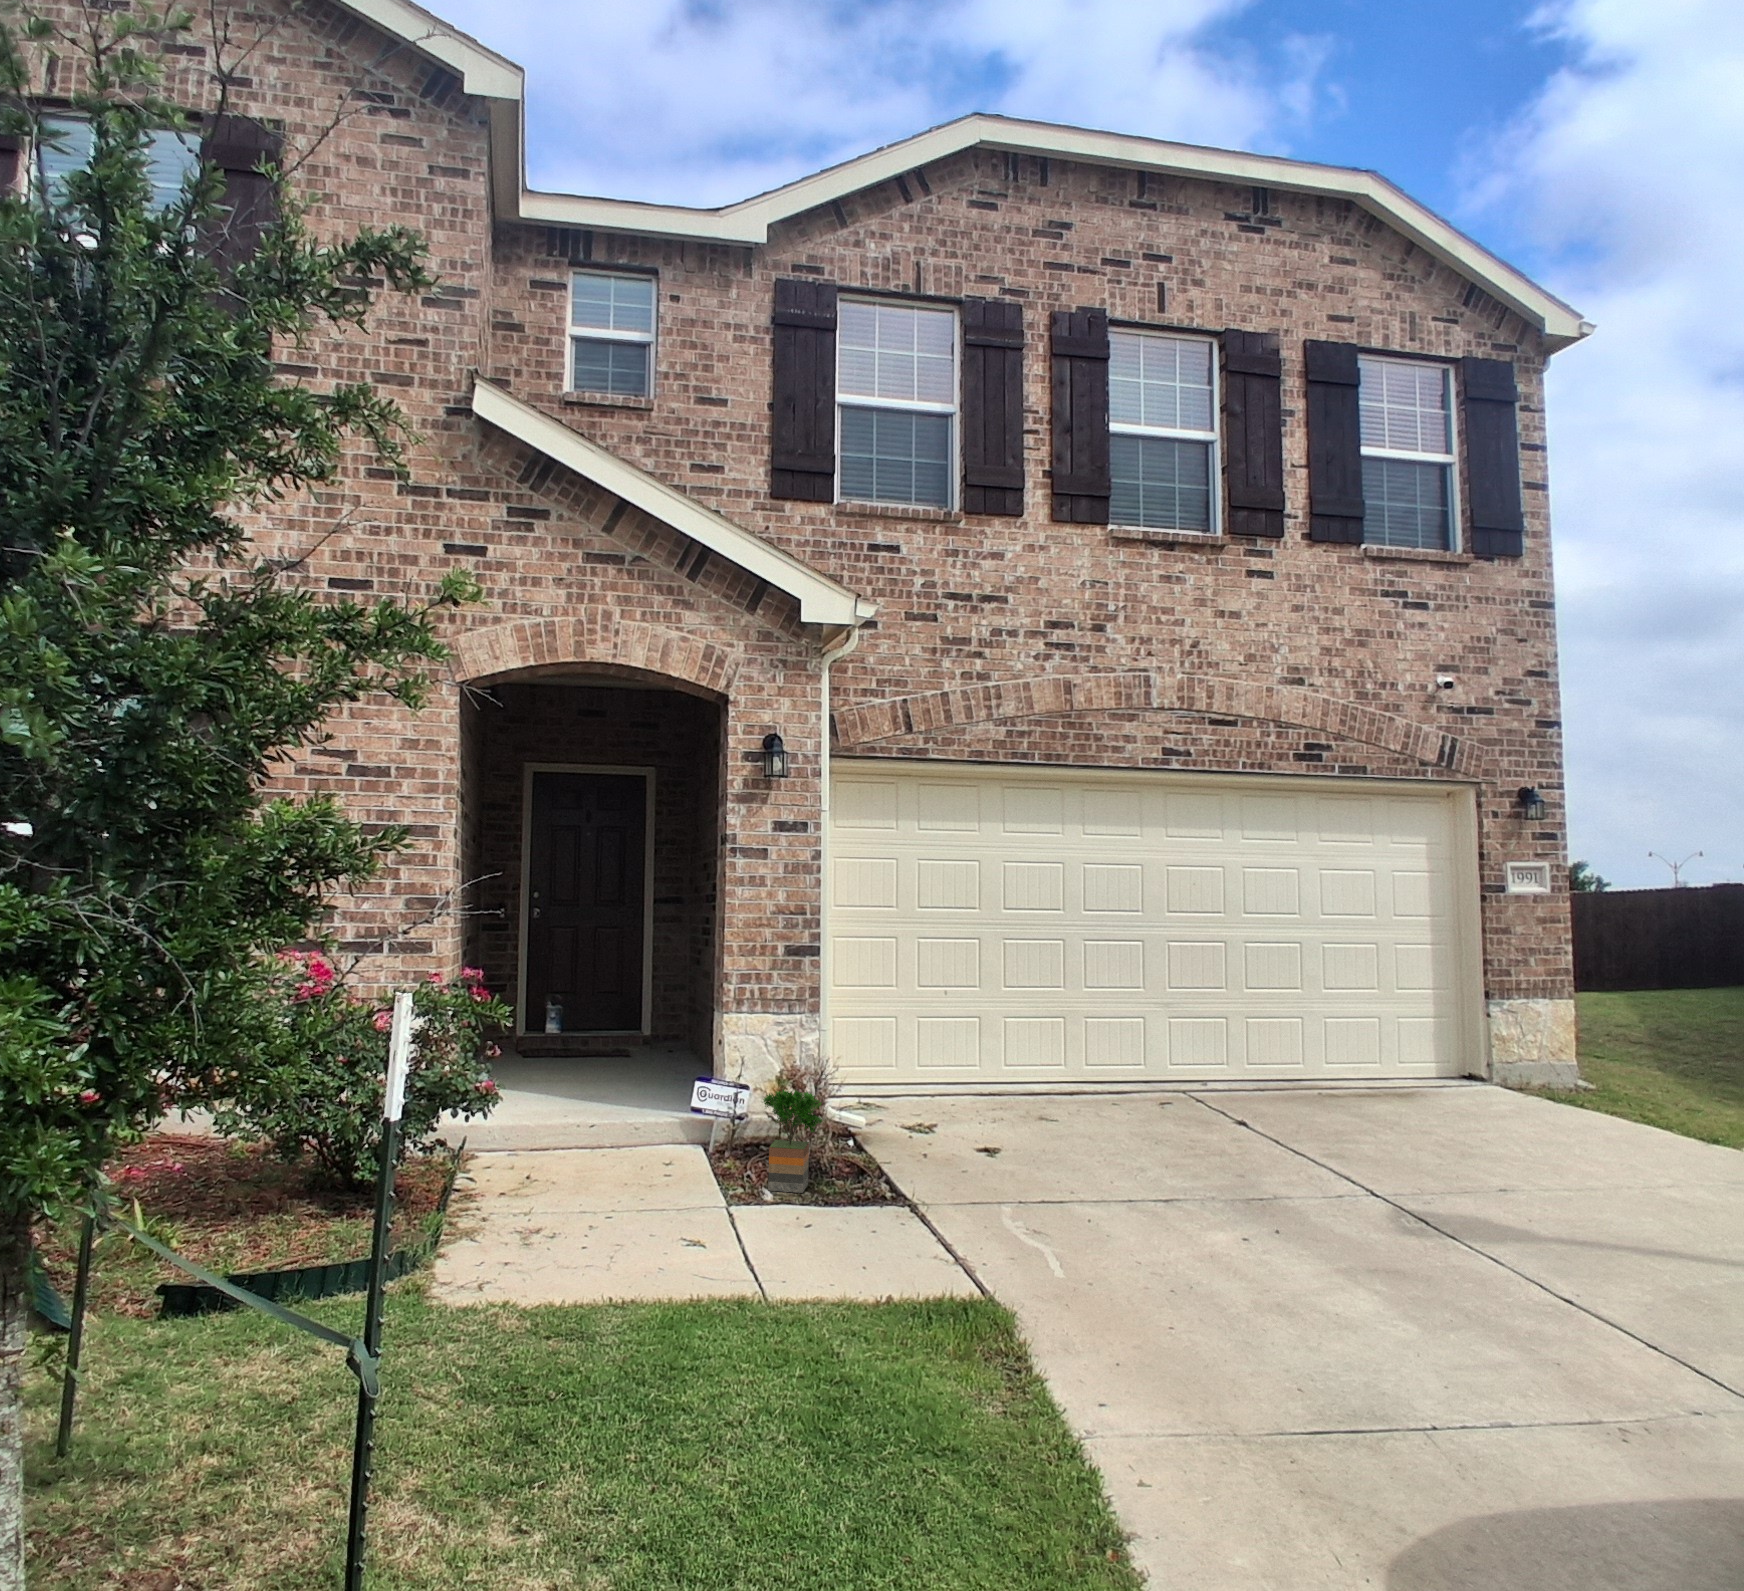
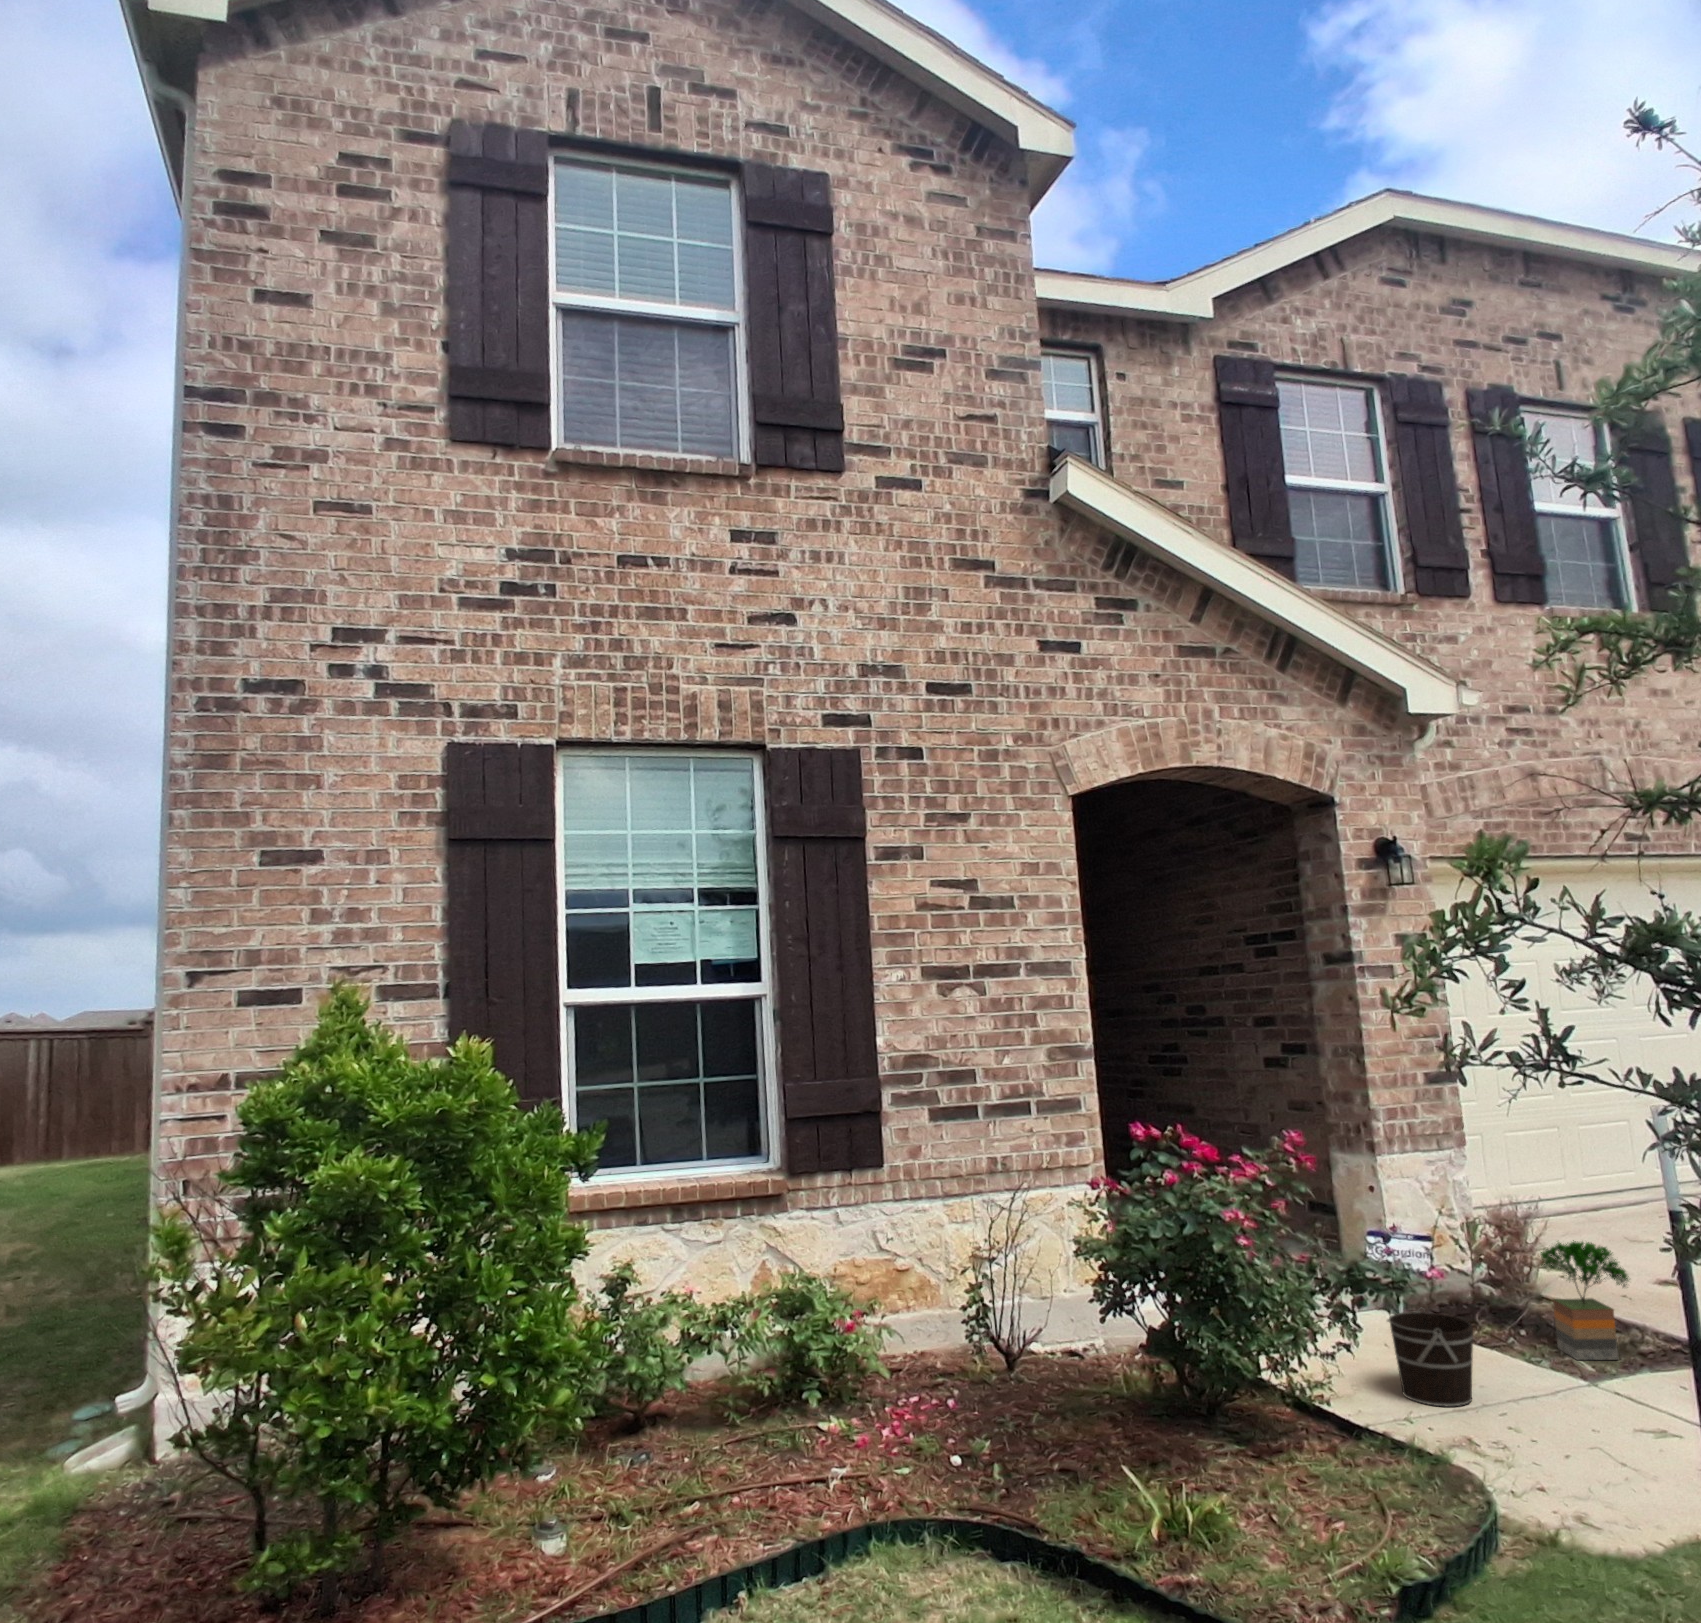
bucket: none [565,1131,630,1209] -> present [1387,1310,1473,1406]

